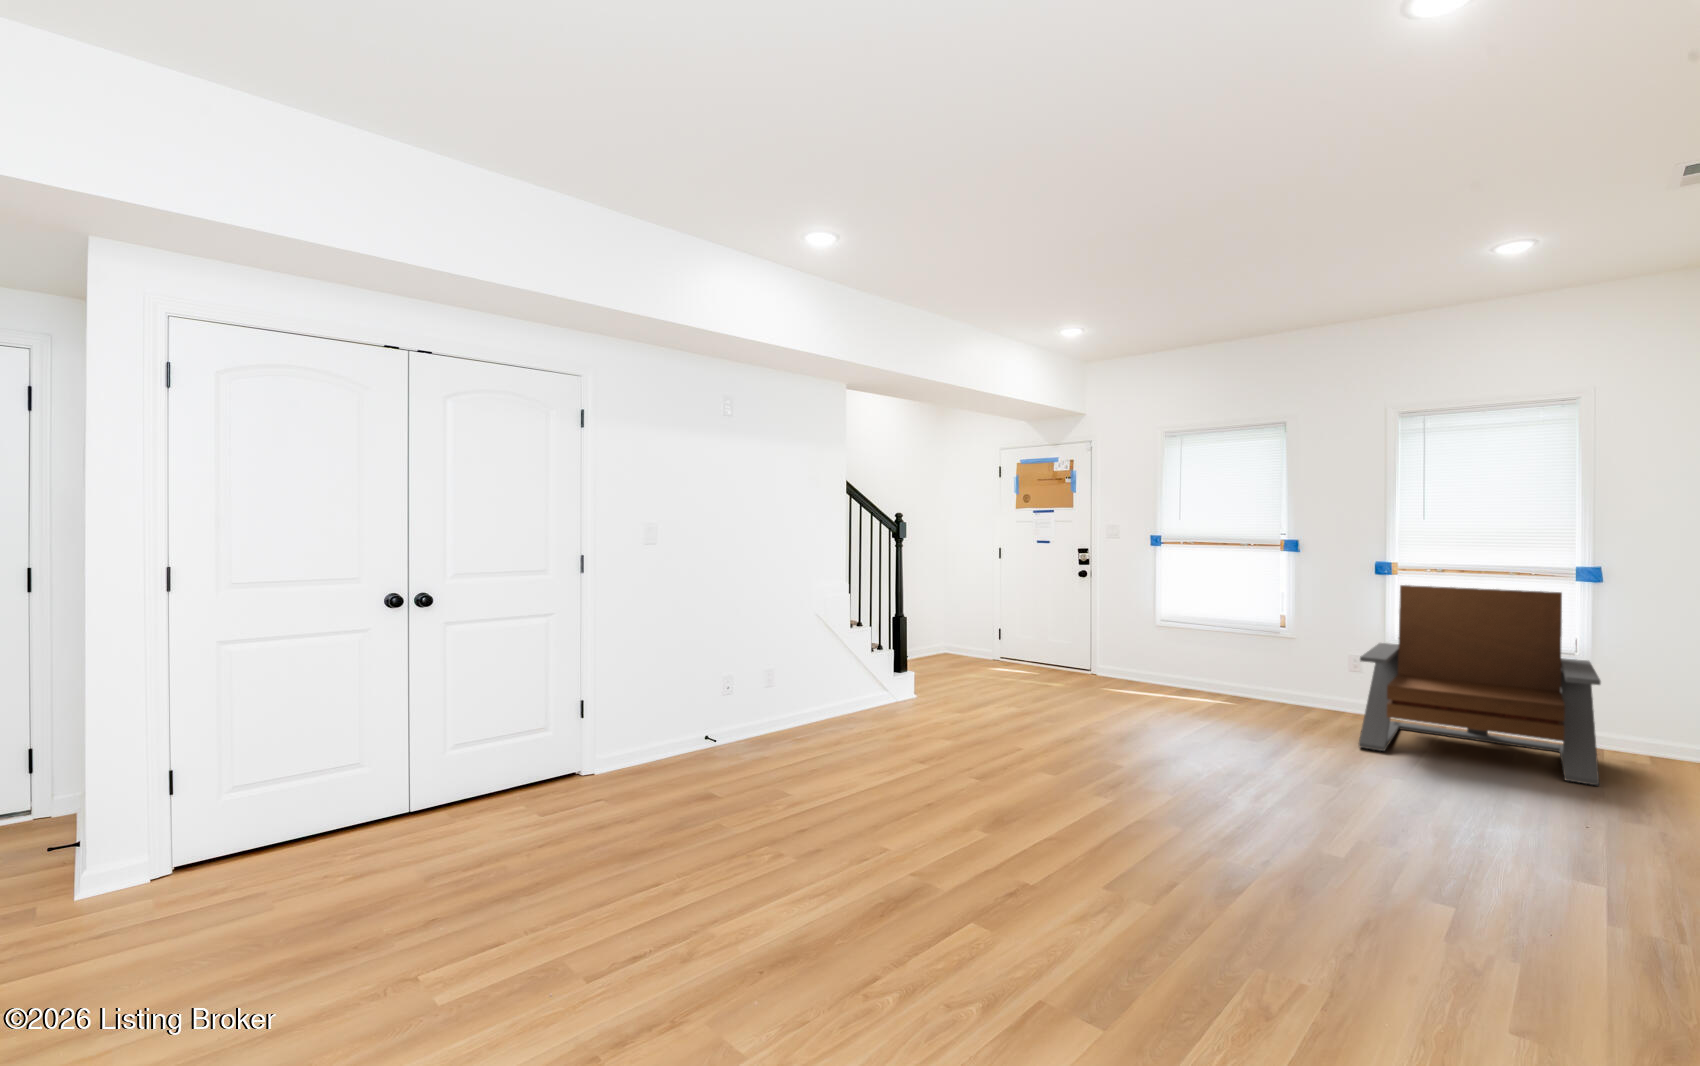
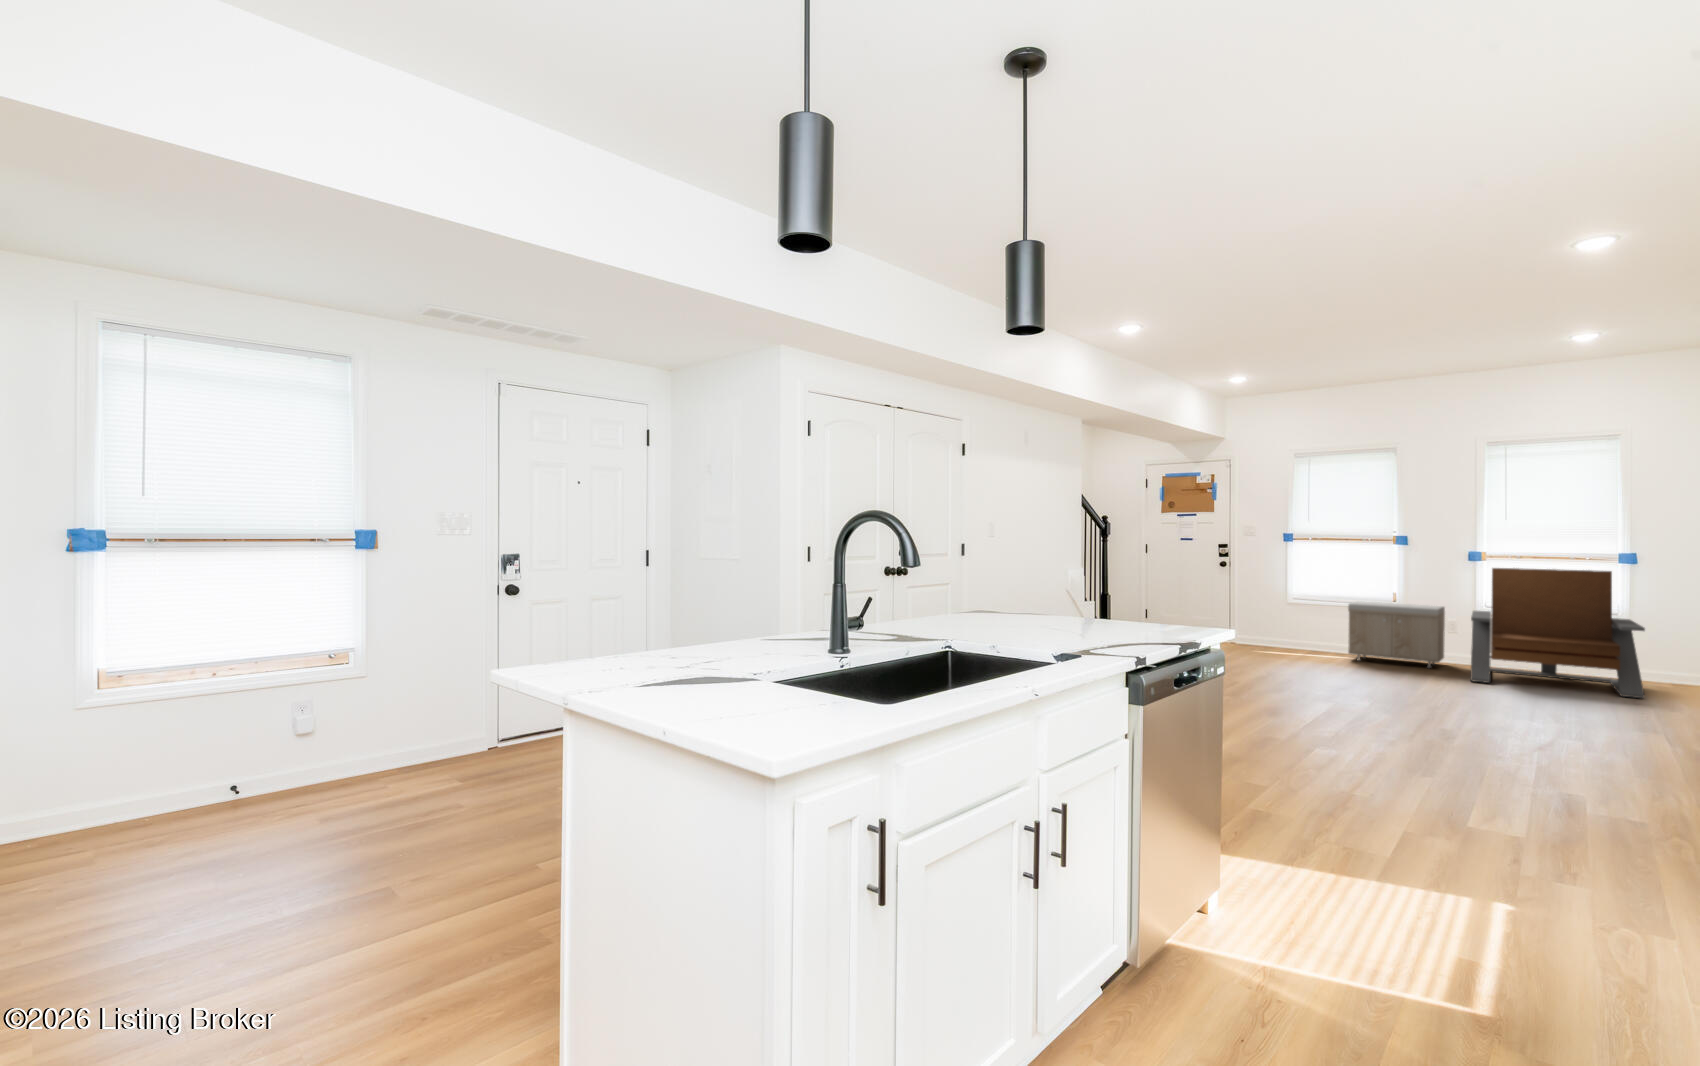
storage bench: none [1217,626,1345,721] -> present [1348,601,1445,668]

